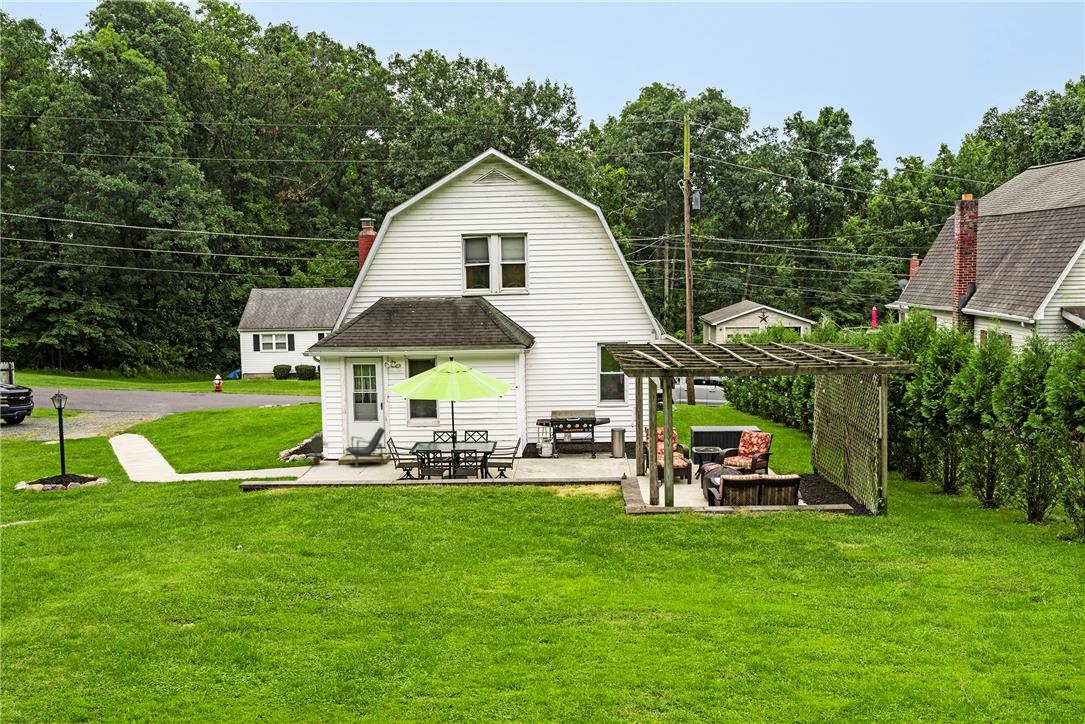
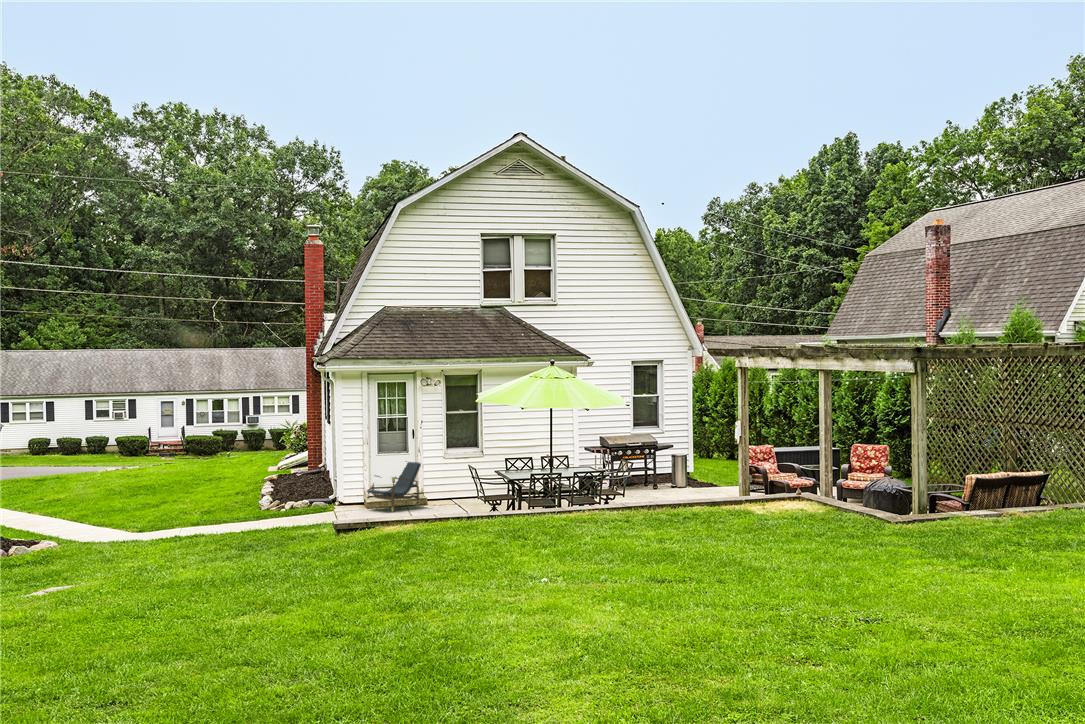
potted tree: present [311,430,327,465] -> none [319,467,346,514]

